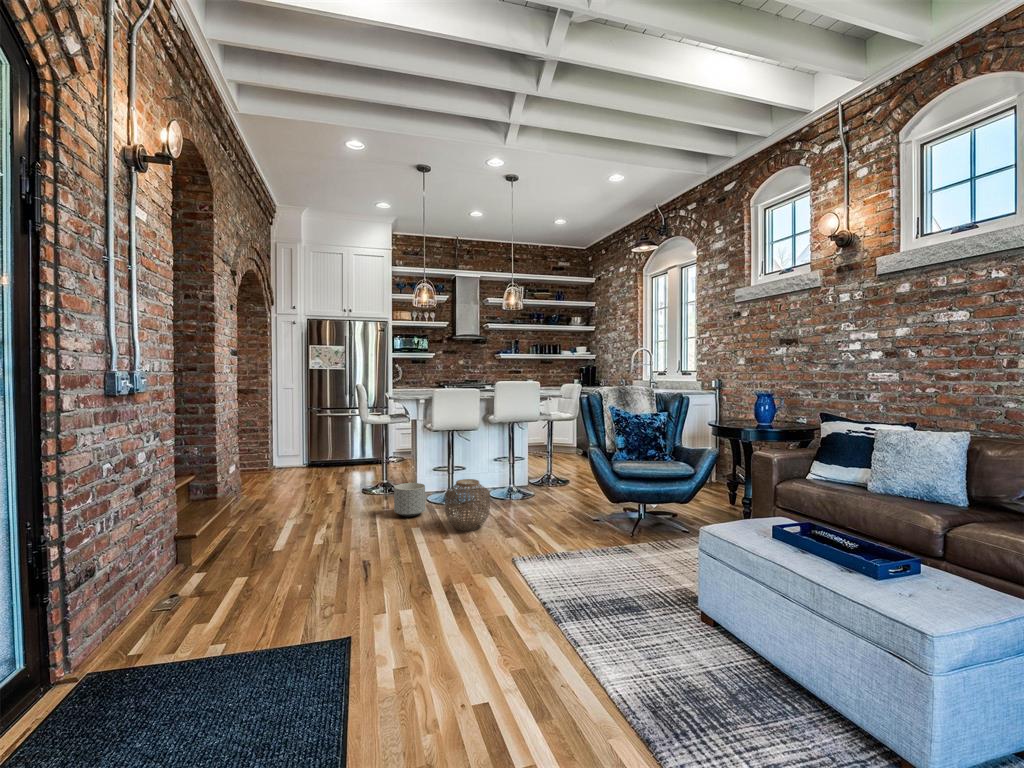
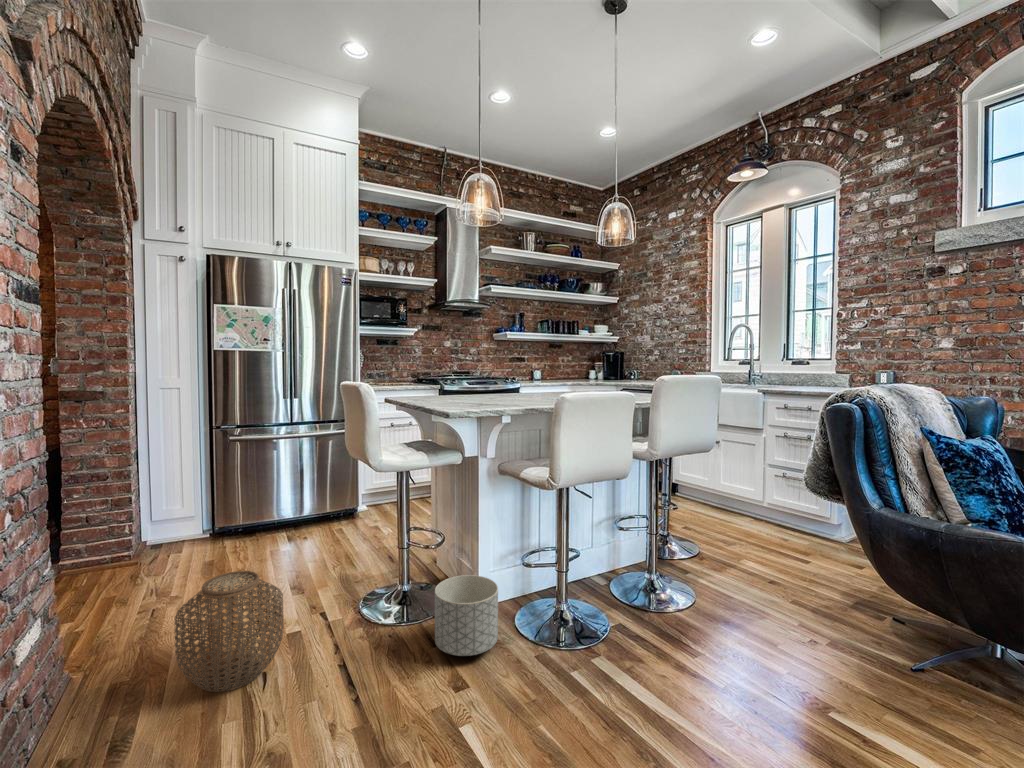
woven basket: present [445,479,490,531] -> present [175,571,283,692]

